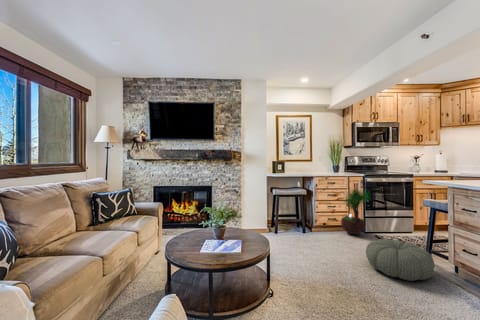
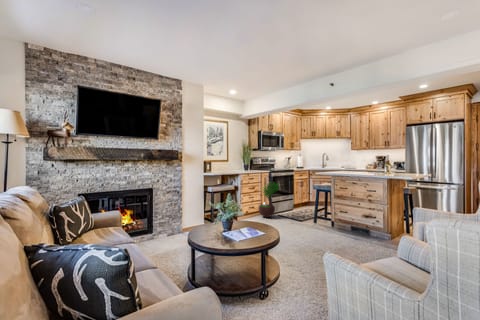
pouf: present [366,239,434,281] -> none [293,213,331,235]

